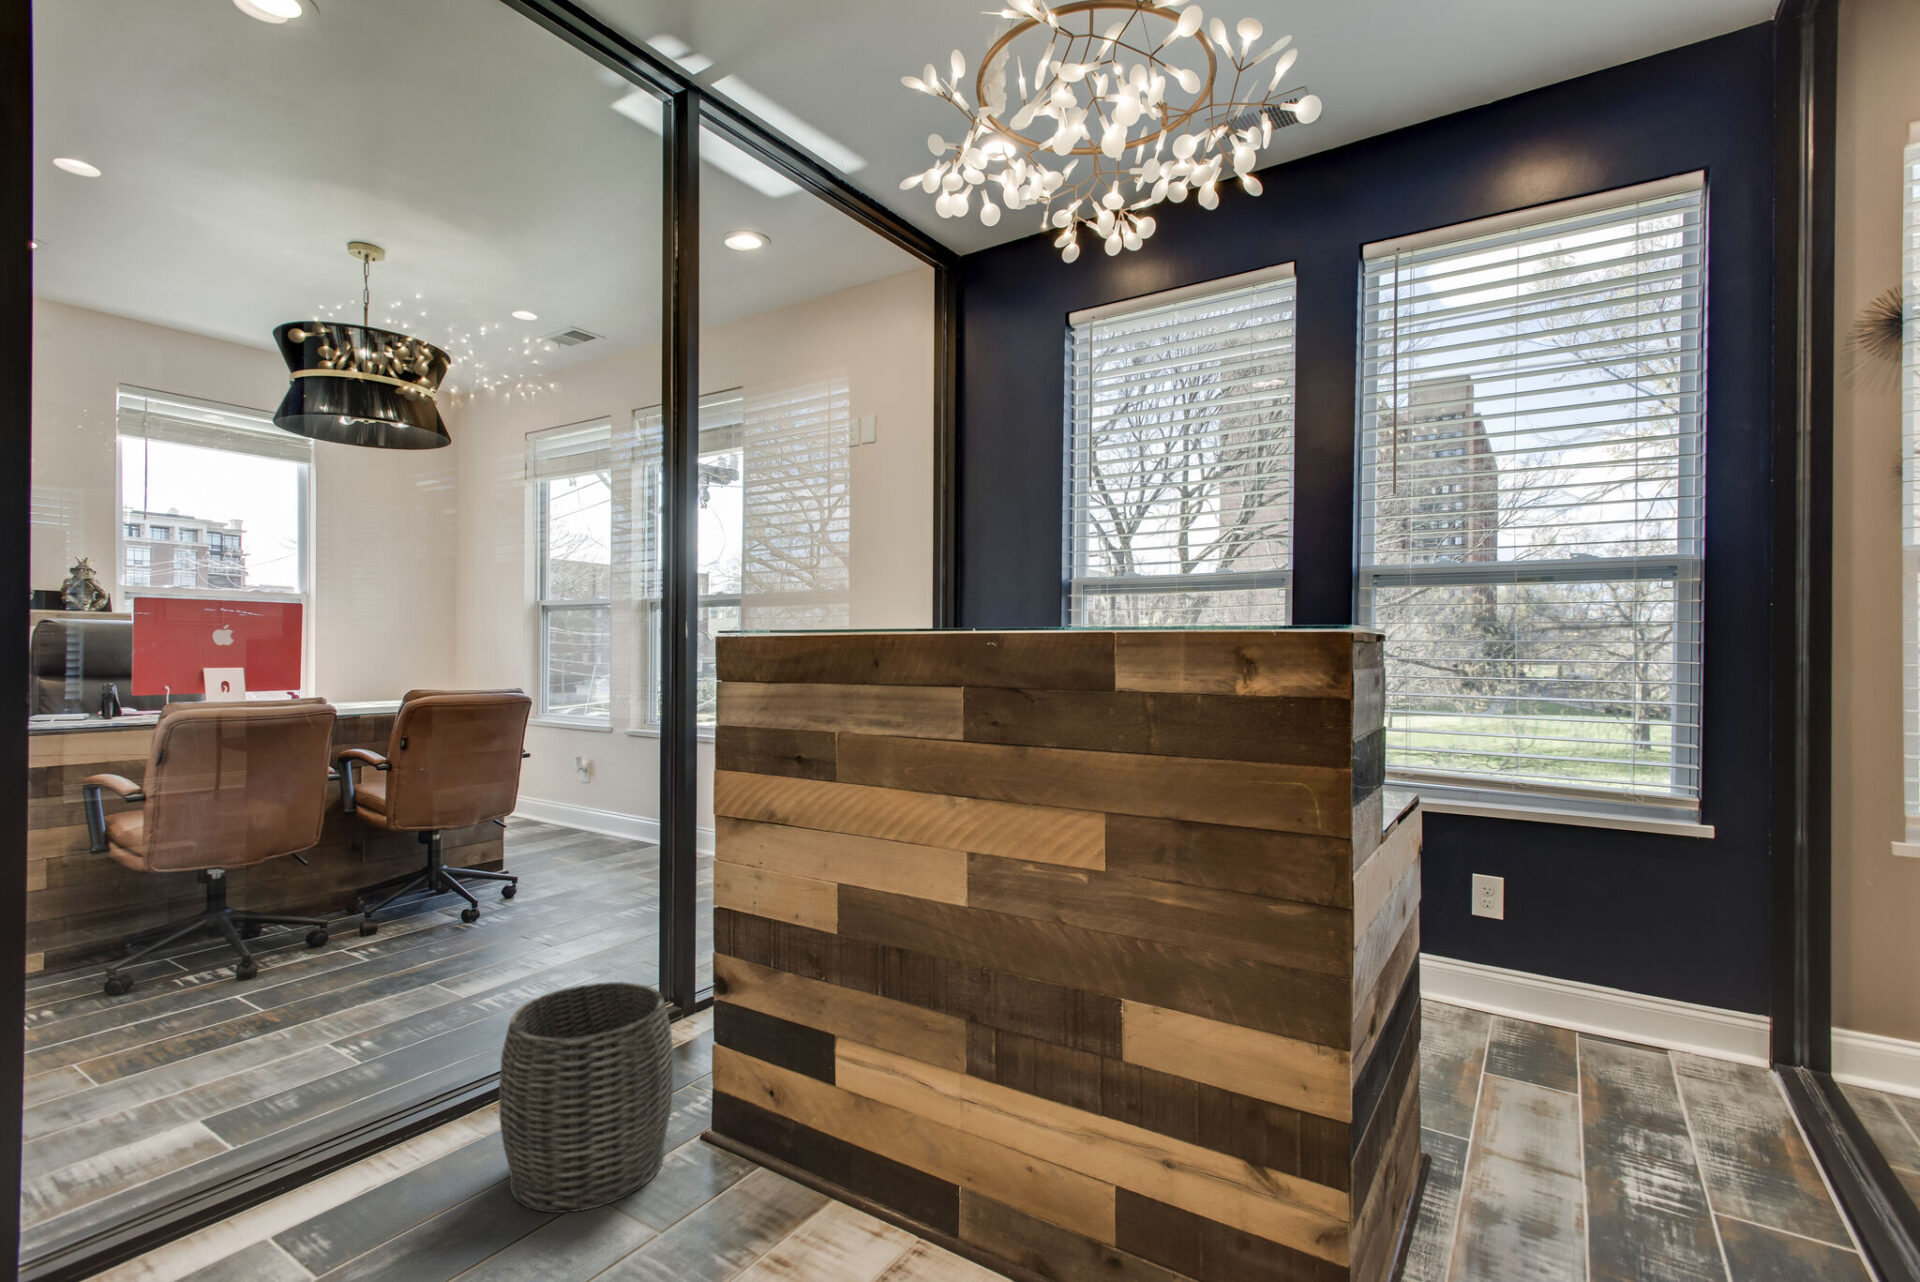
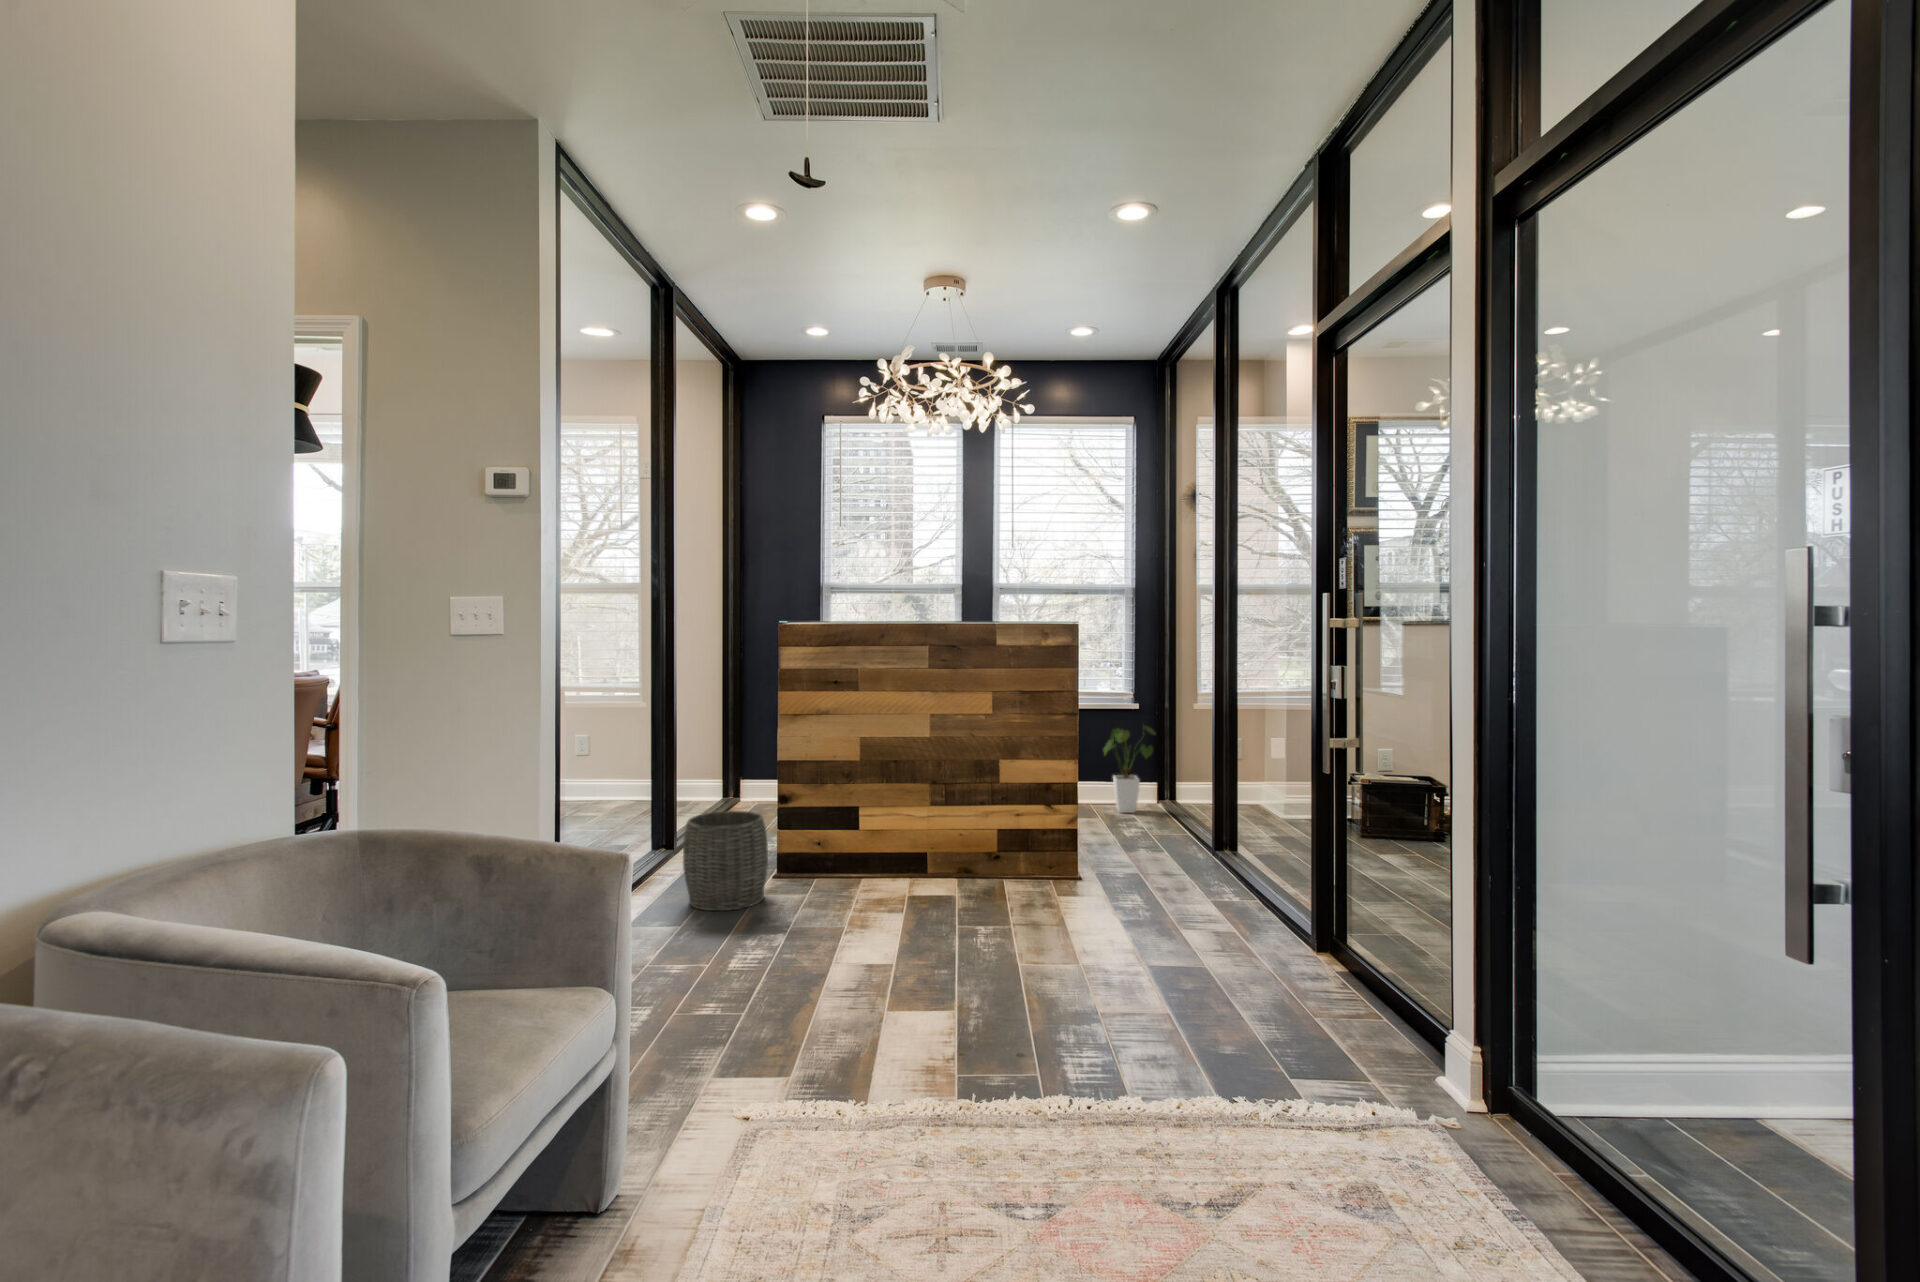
house plant: none [1606,881,1766,1092] -> present [1103,726,1155,813]

